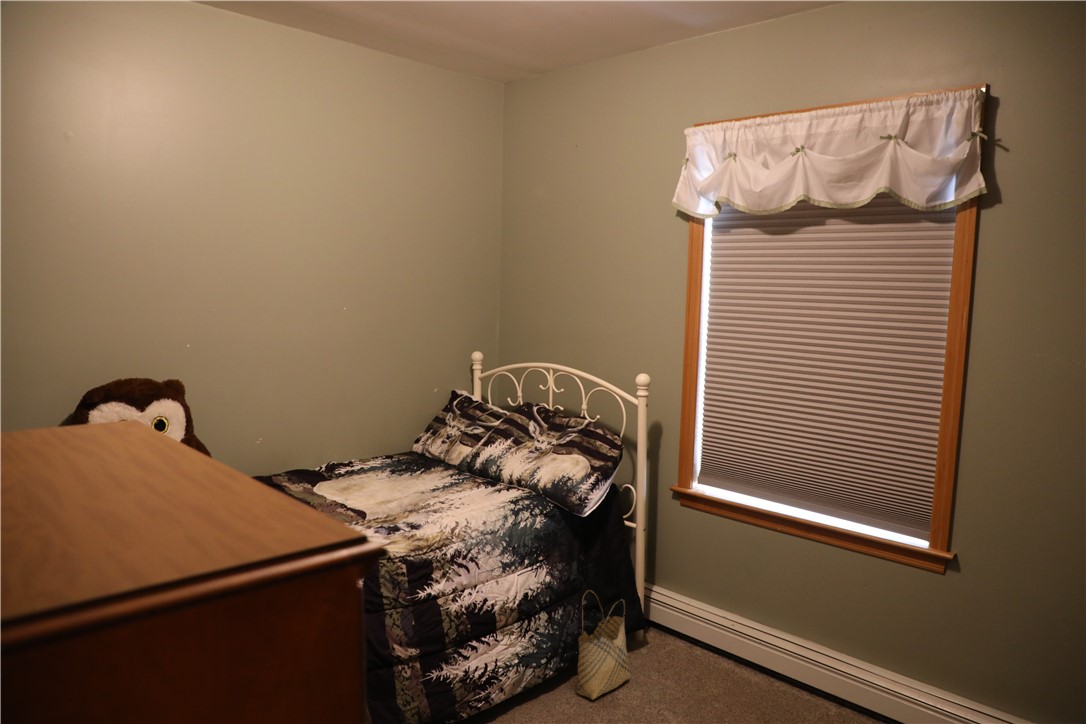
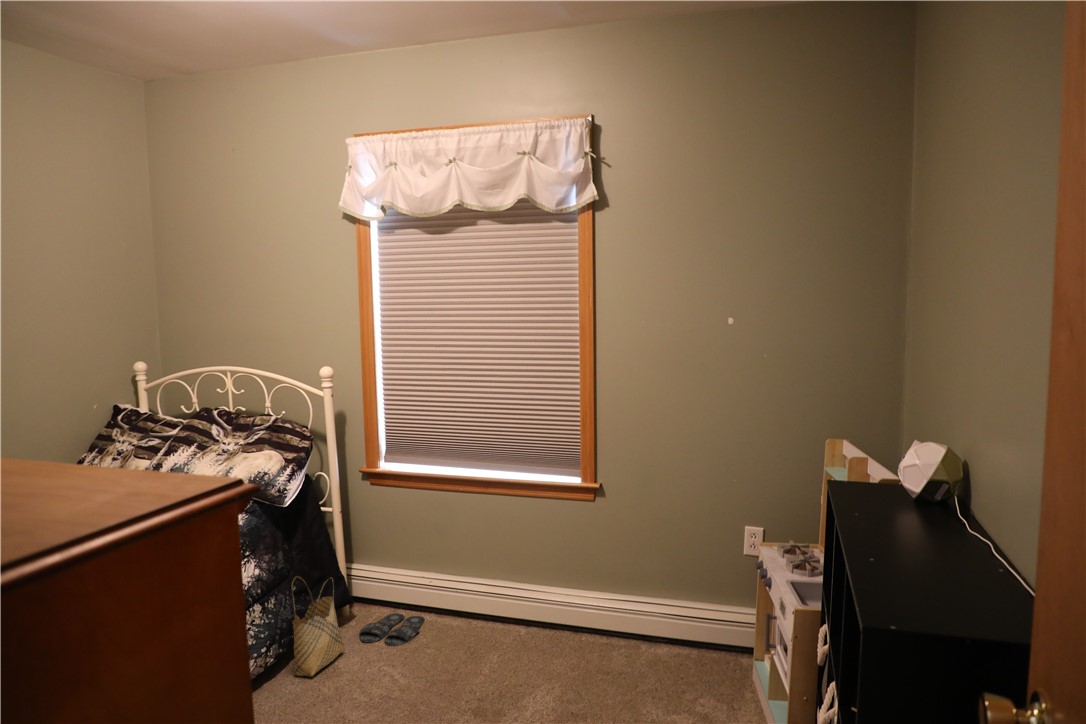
slippers: none [649,647,723,688] -> present [359,613,424,646]

